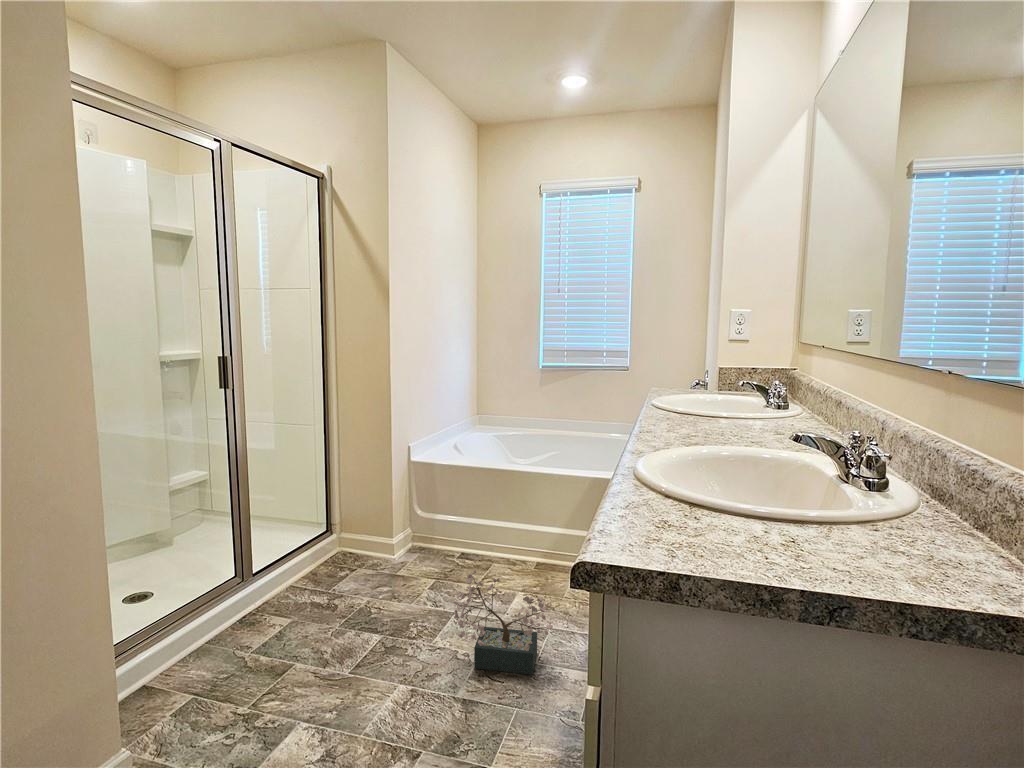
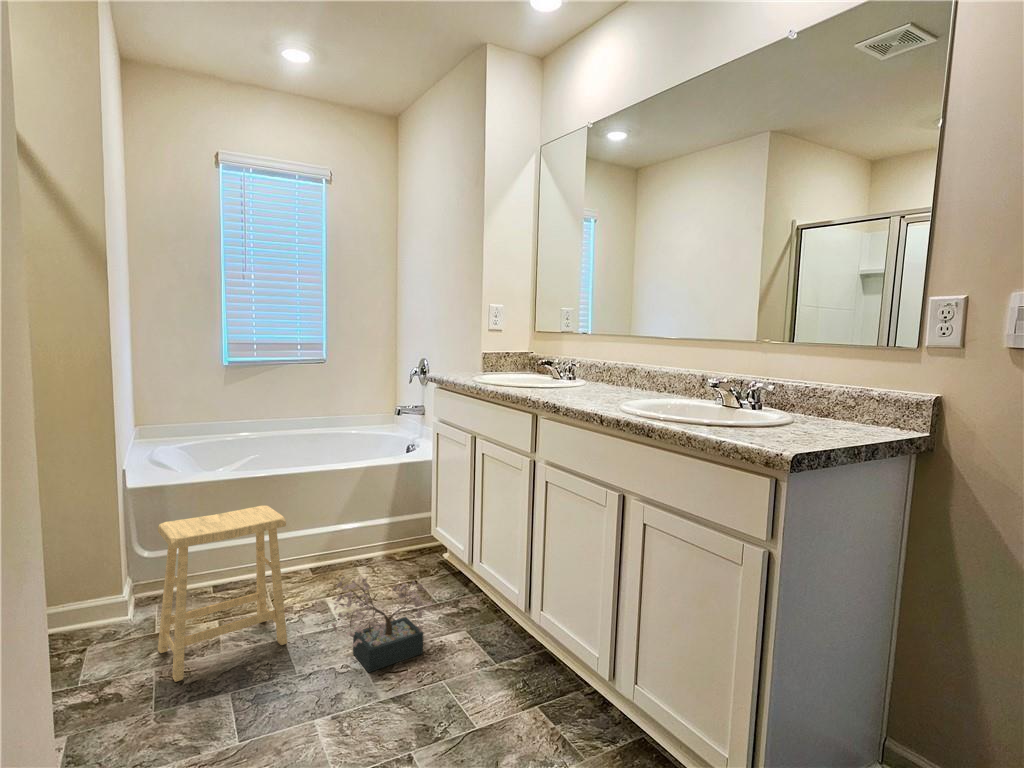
footstool: none [367,490,462,616] -> present [158,506,287,682]

